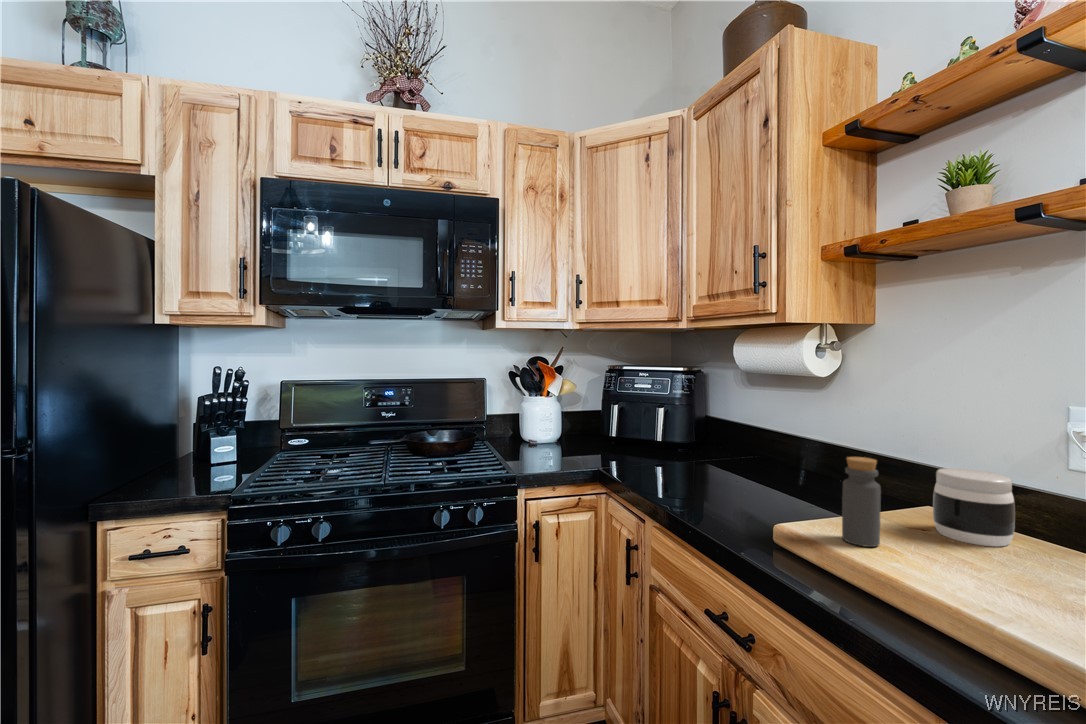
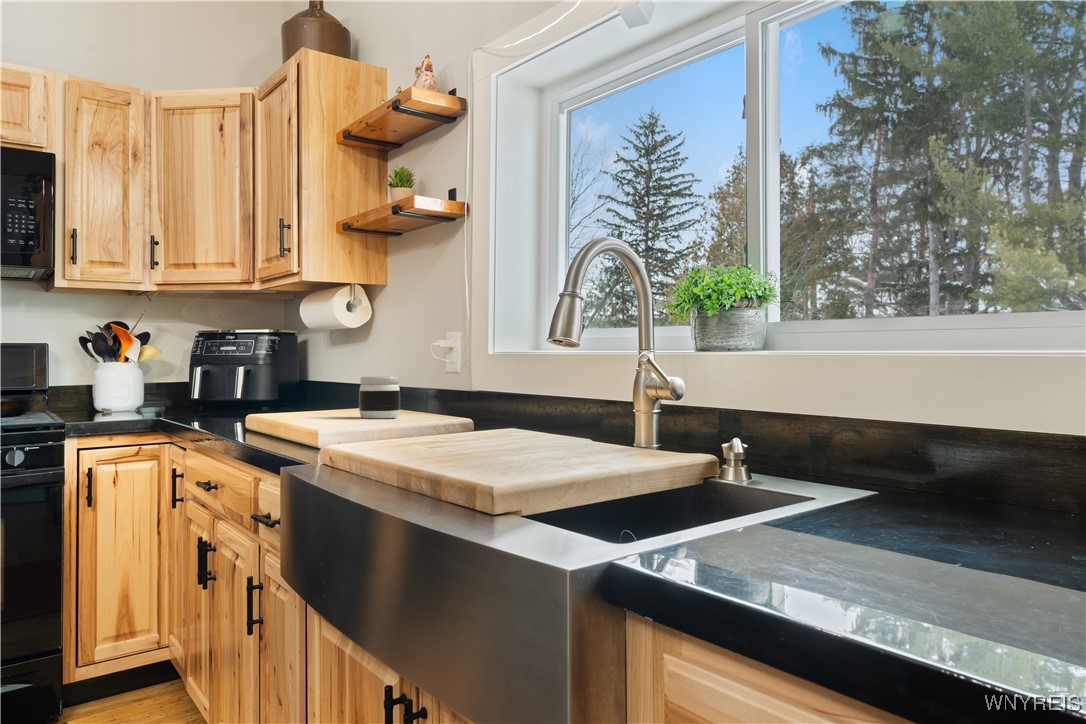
bottle: present [842,457,881,547] -> none [283,364,305,419]

